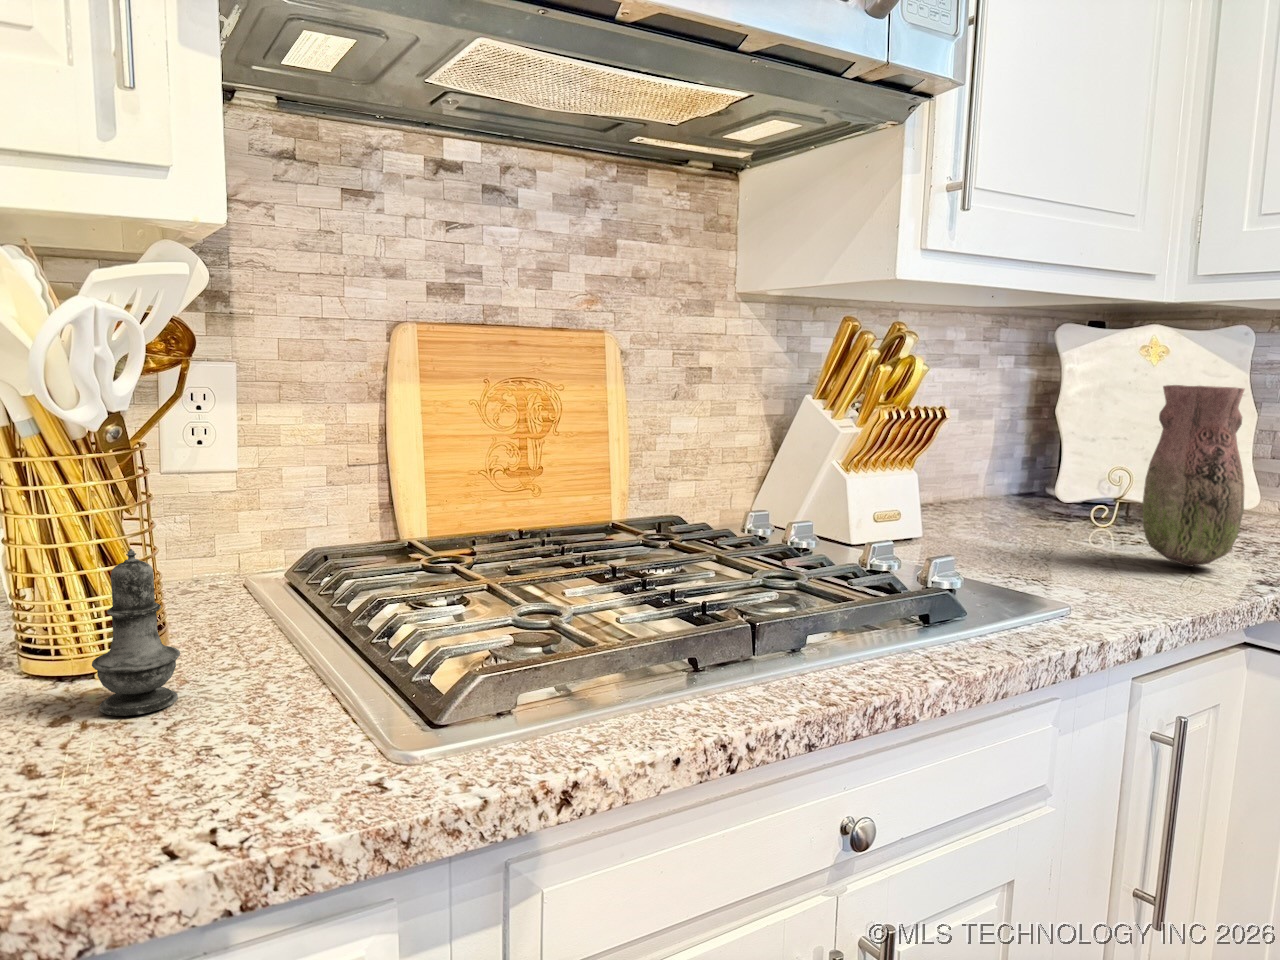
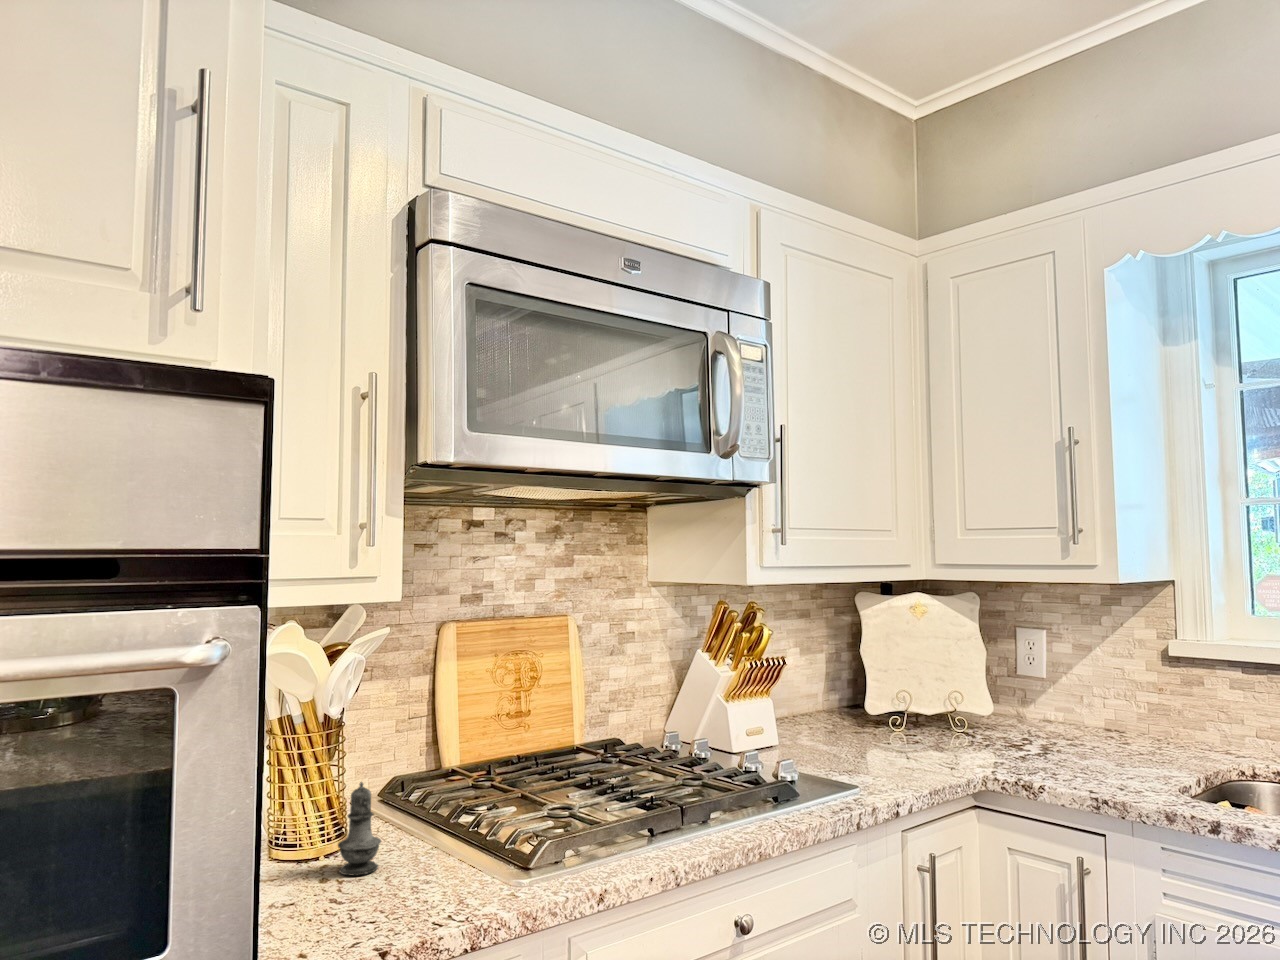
vase: present [1143,385,1244,567] -> none [909,642,965,758]

